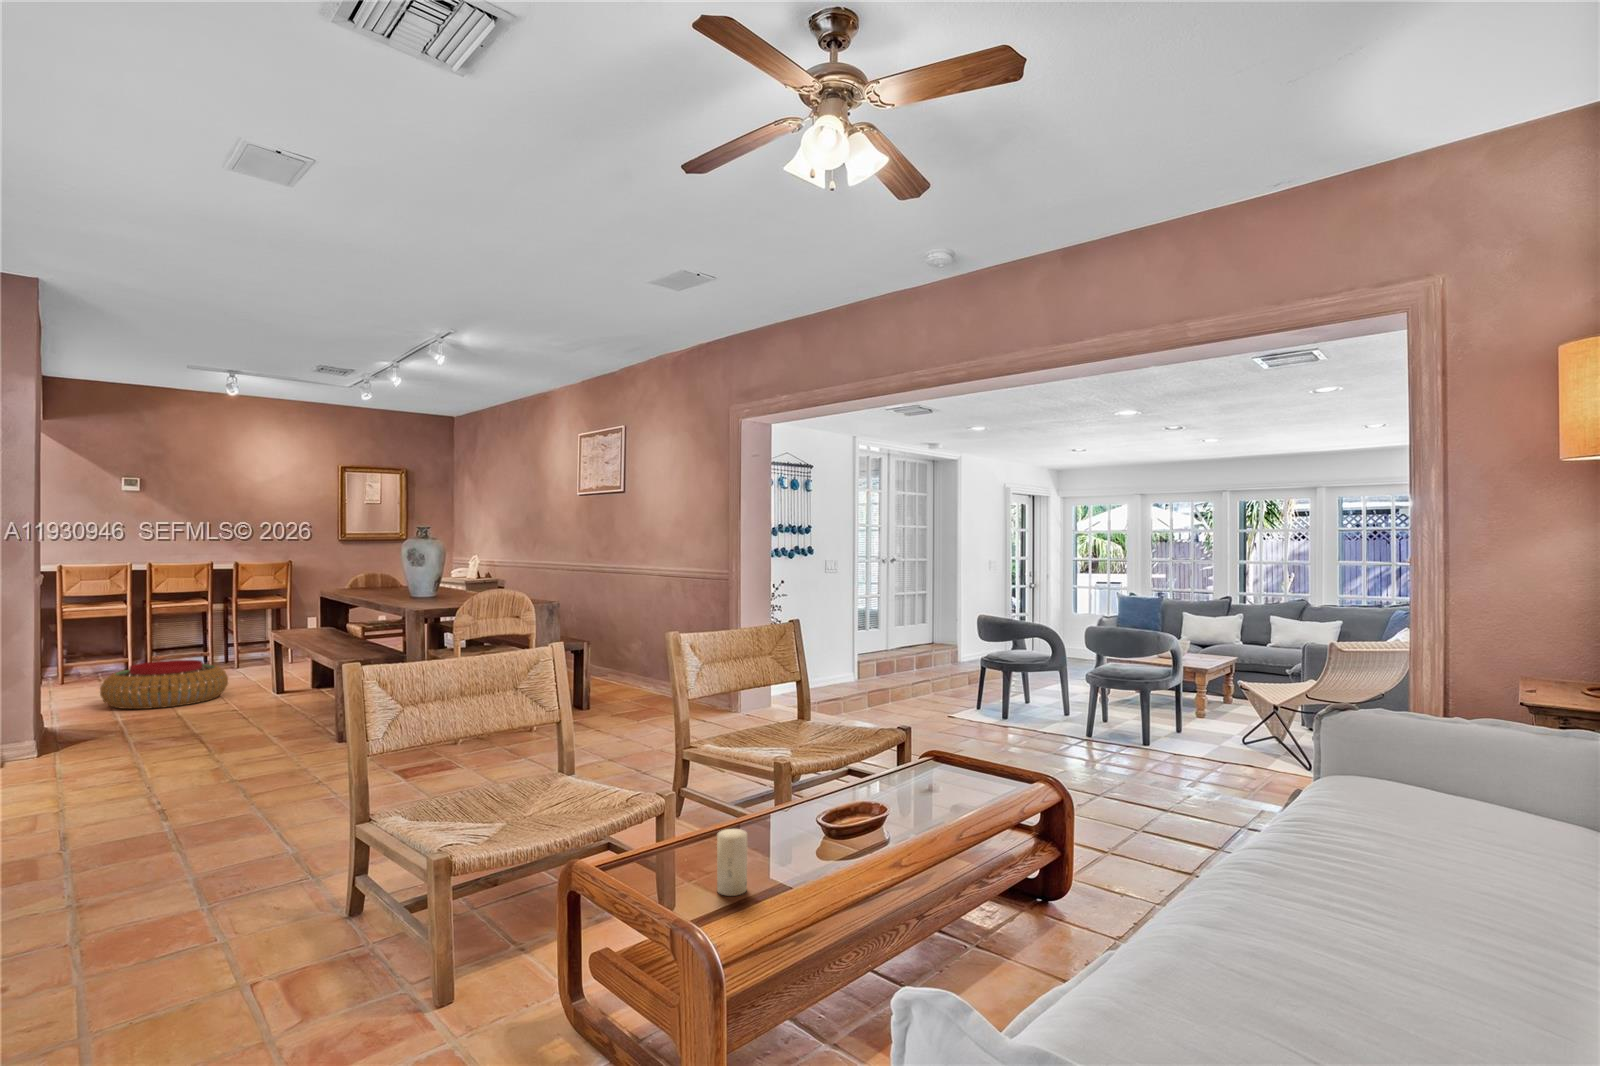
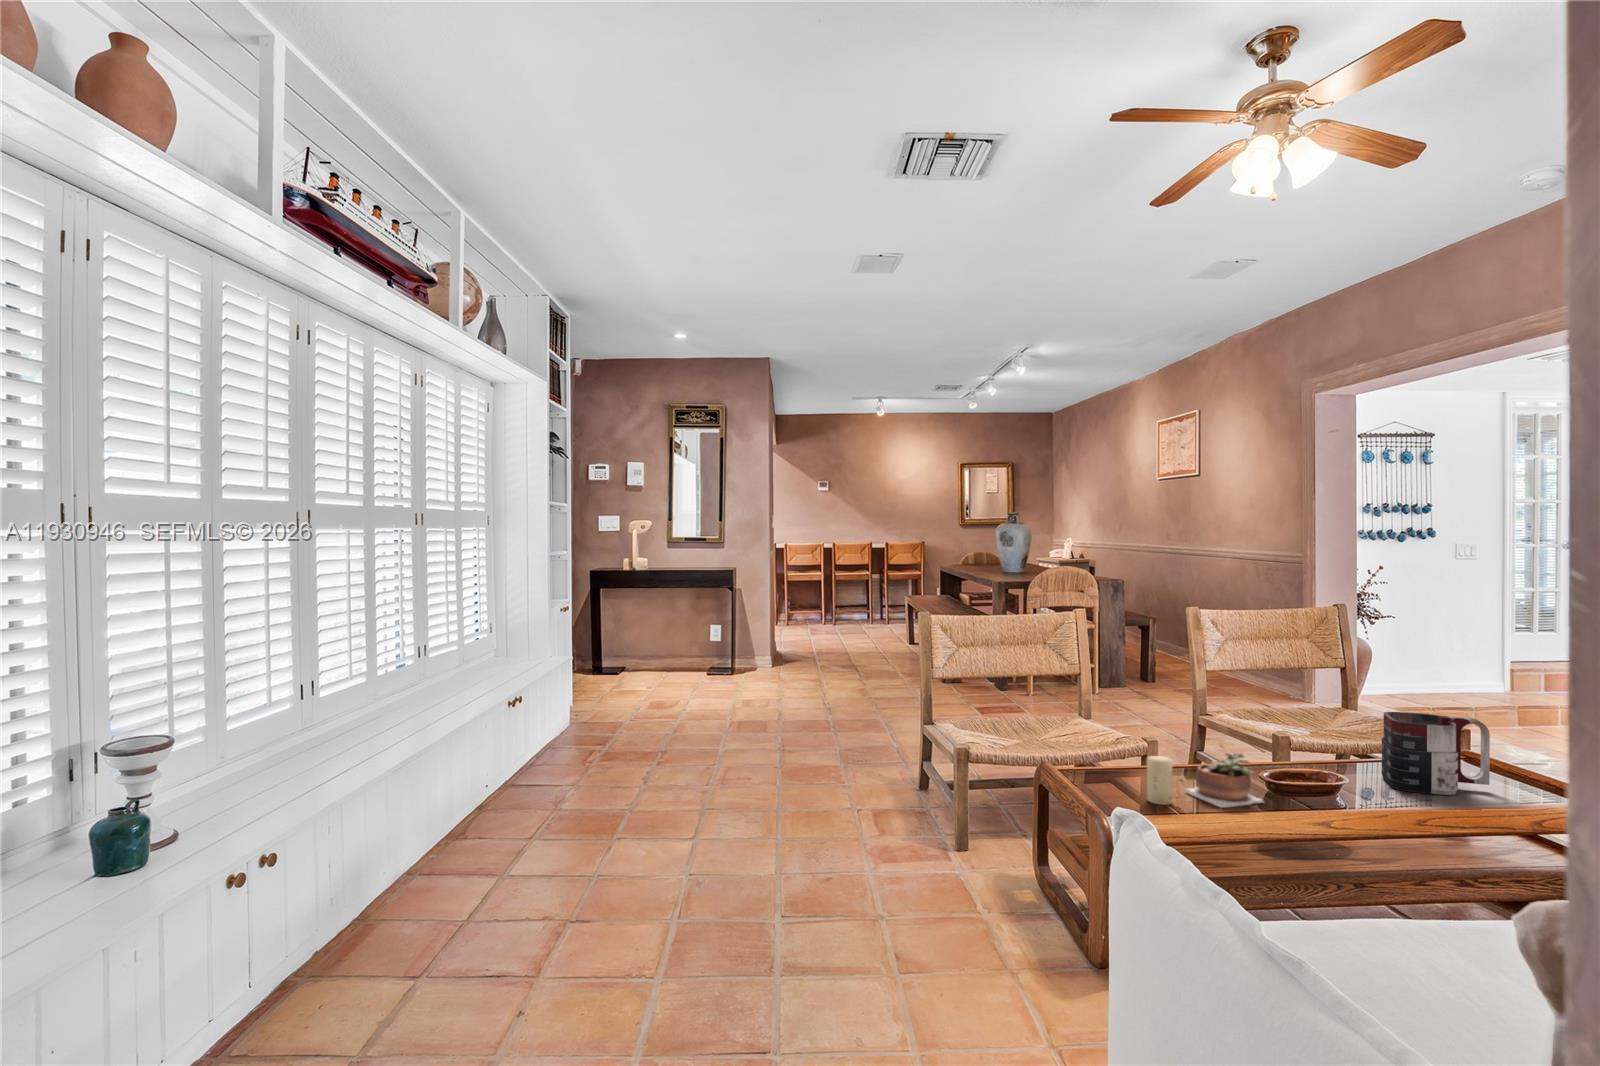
pouf: present [100,660,228,709] -> none [807,614,880,646]
mug: none [899,722,984,807] -> present [1382,712,1490,795]
succulent plant: none [749,803,834,880] -> present [1185,753,1264,807]

